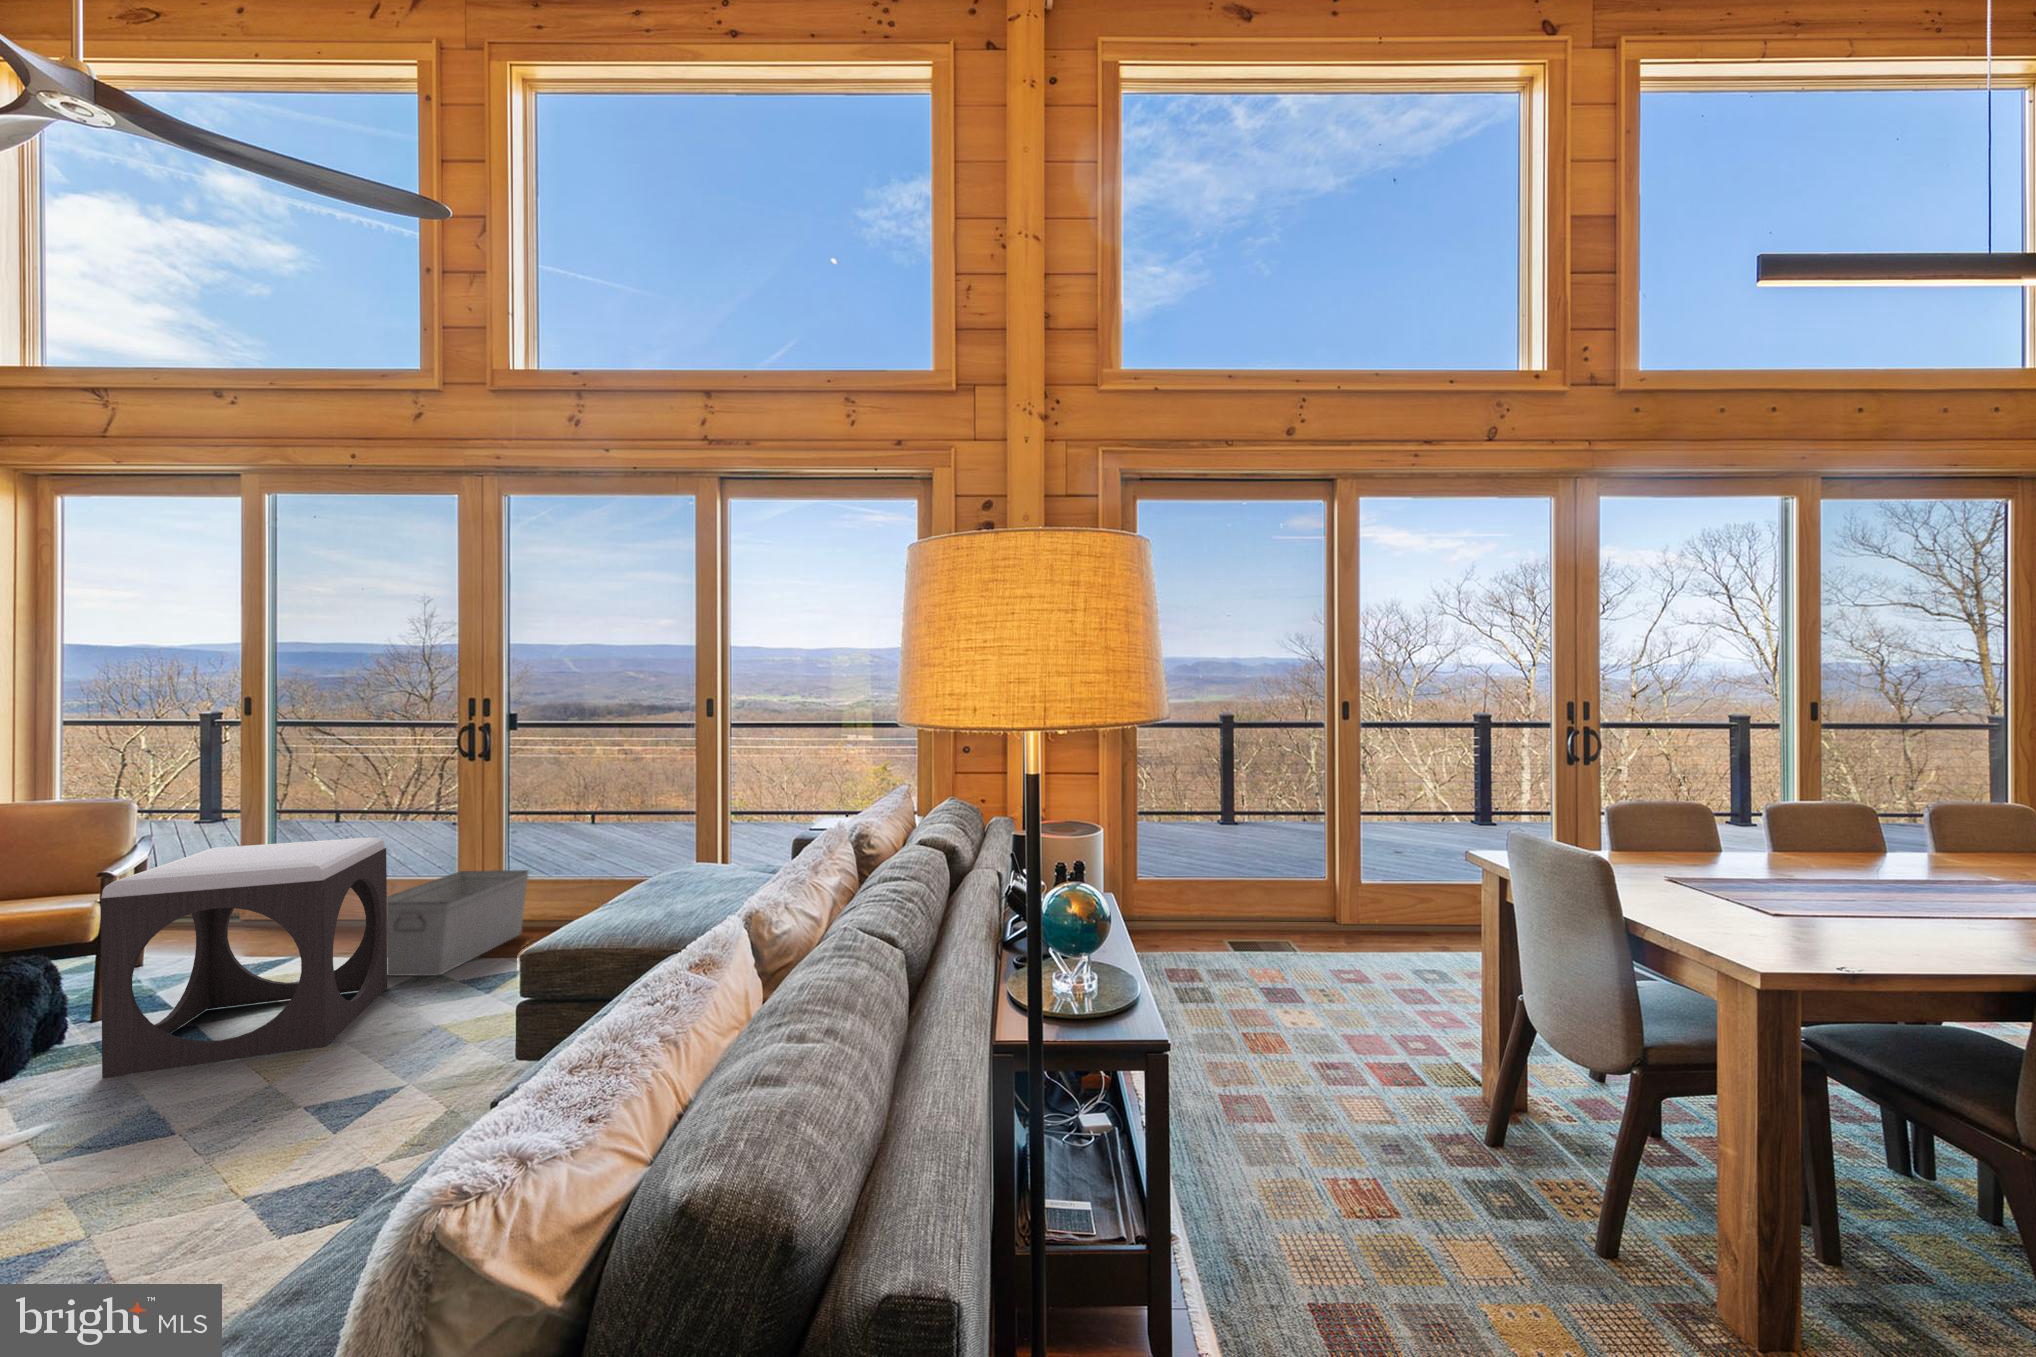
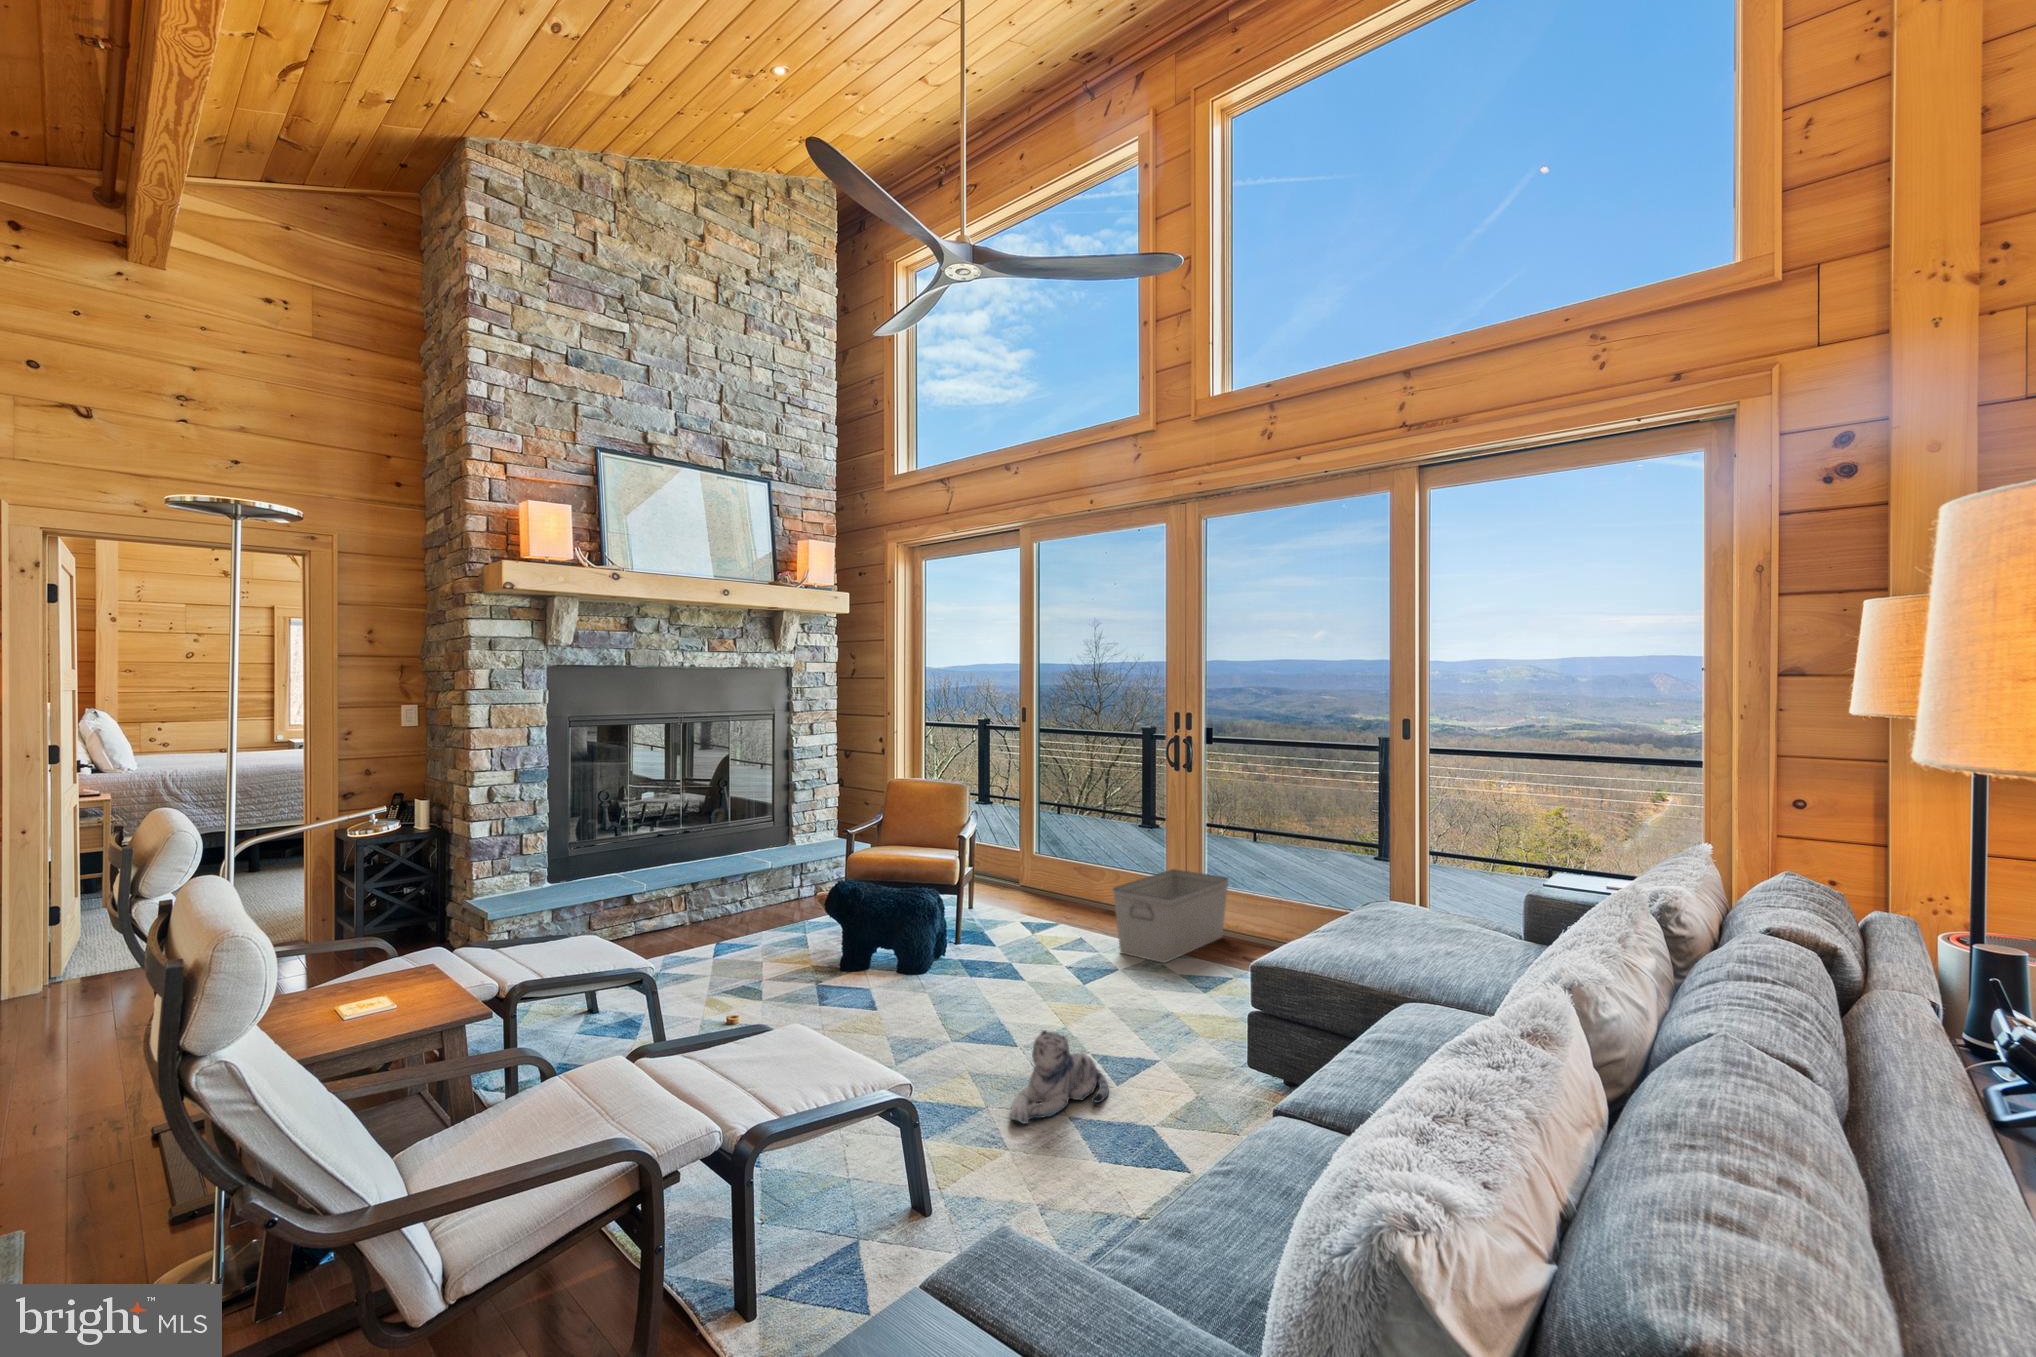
footstool: present [101,838,388,1078] -> none [966,829,1128,1006]
plush toy: none [126,1096,320,1240] -> present [1009,1030,1108,1124]

